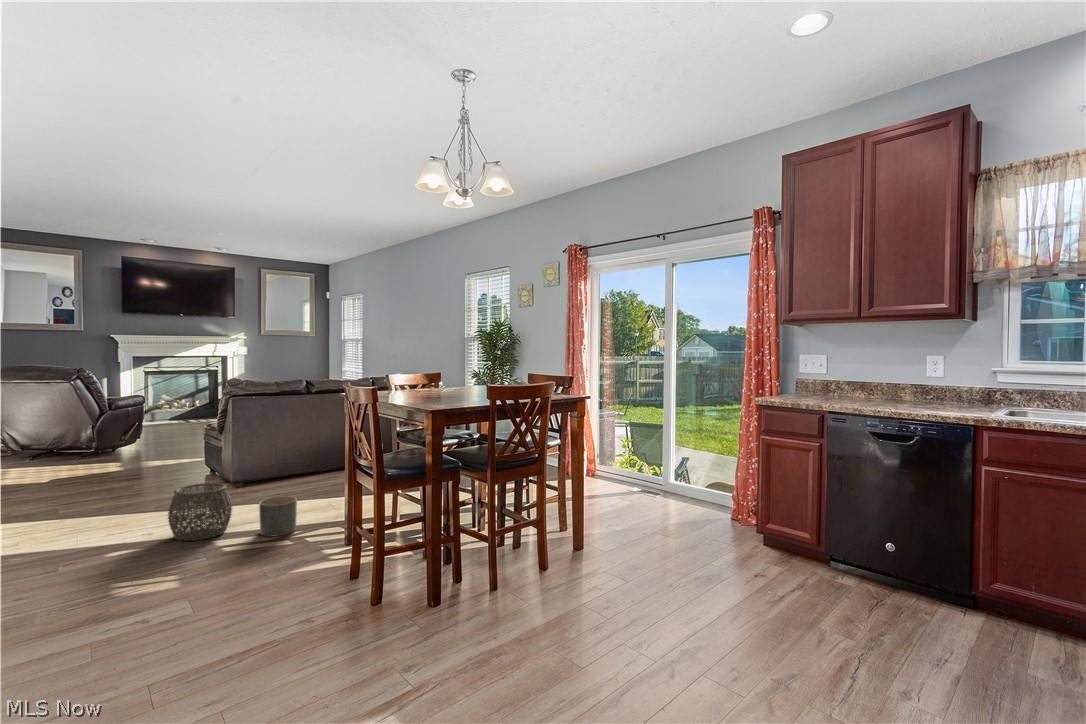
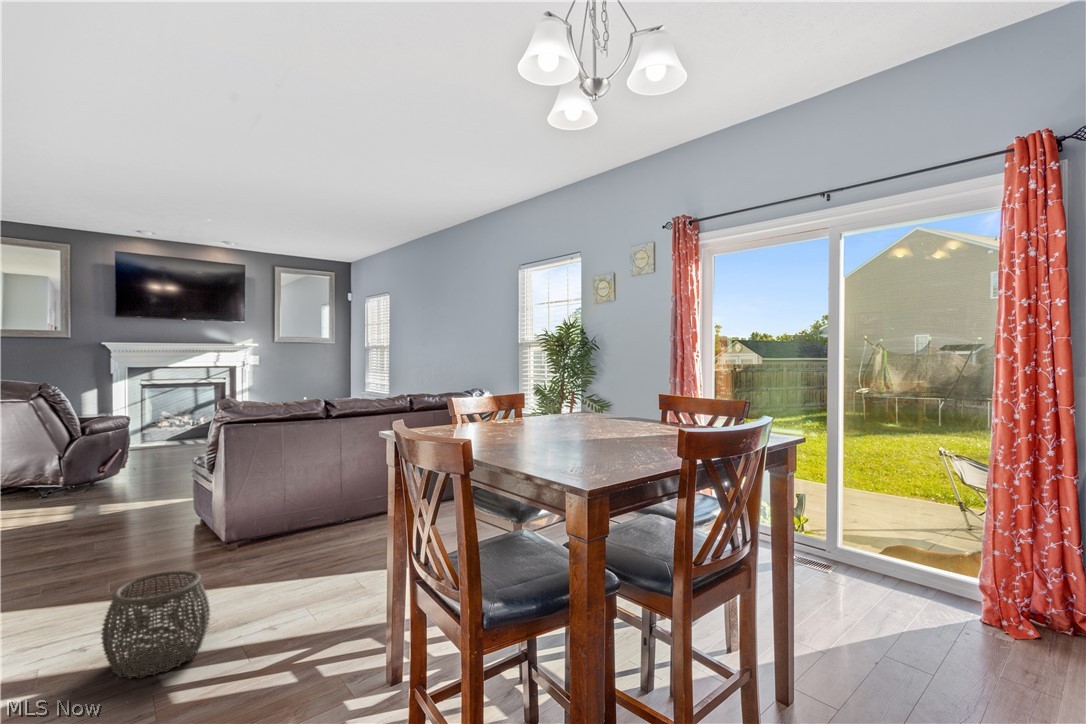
planter: present [259,496,297,536] -> none [251,590,312,665]

